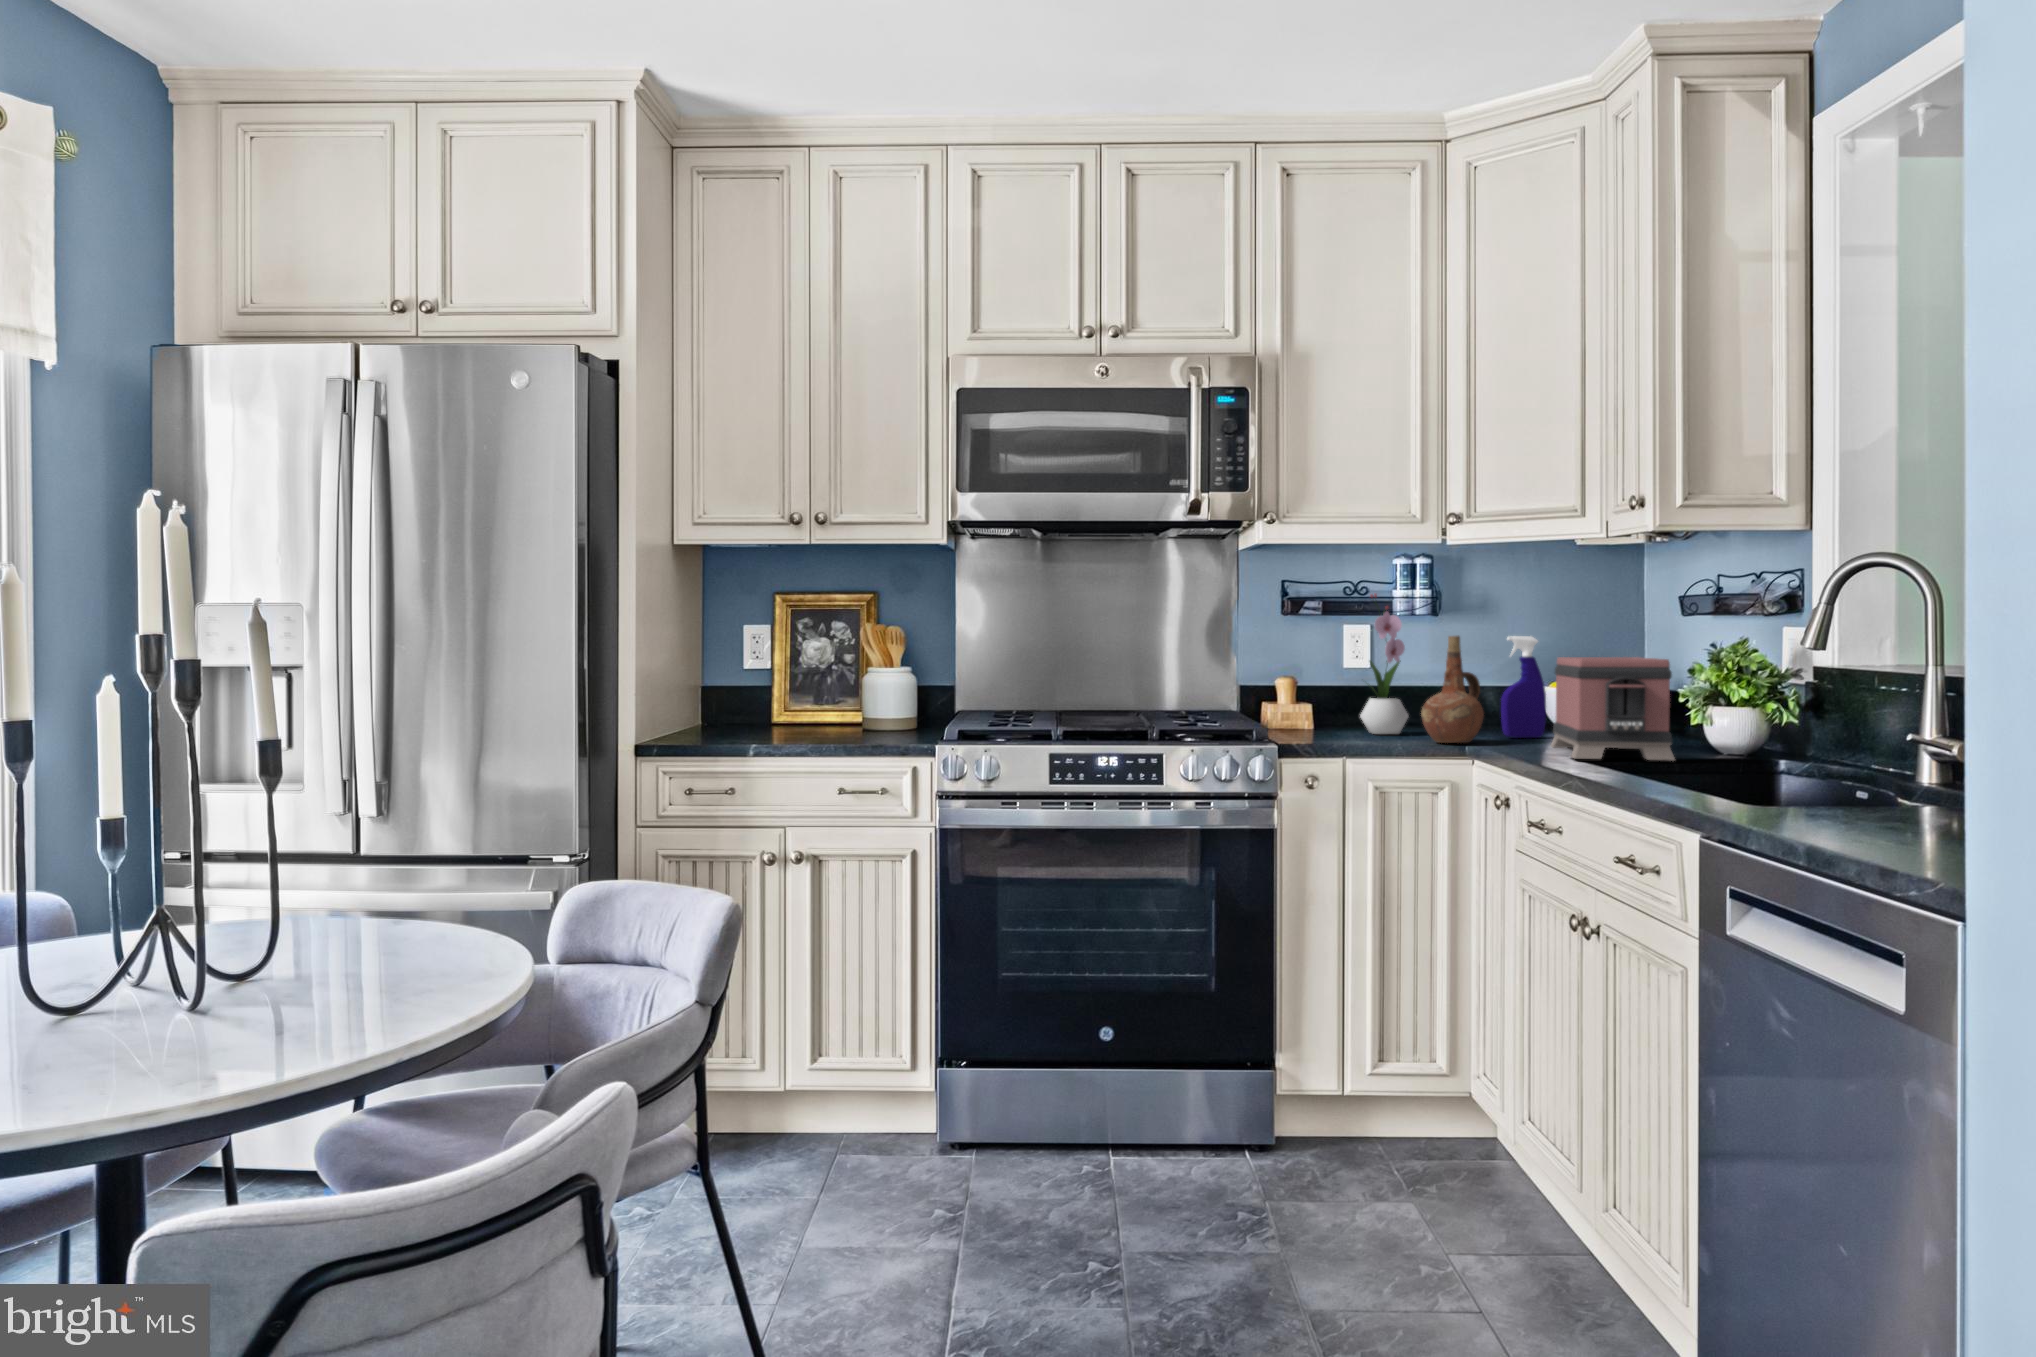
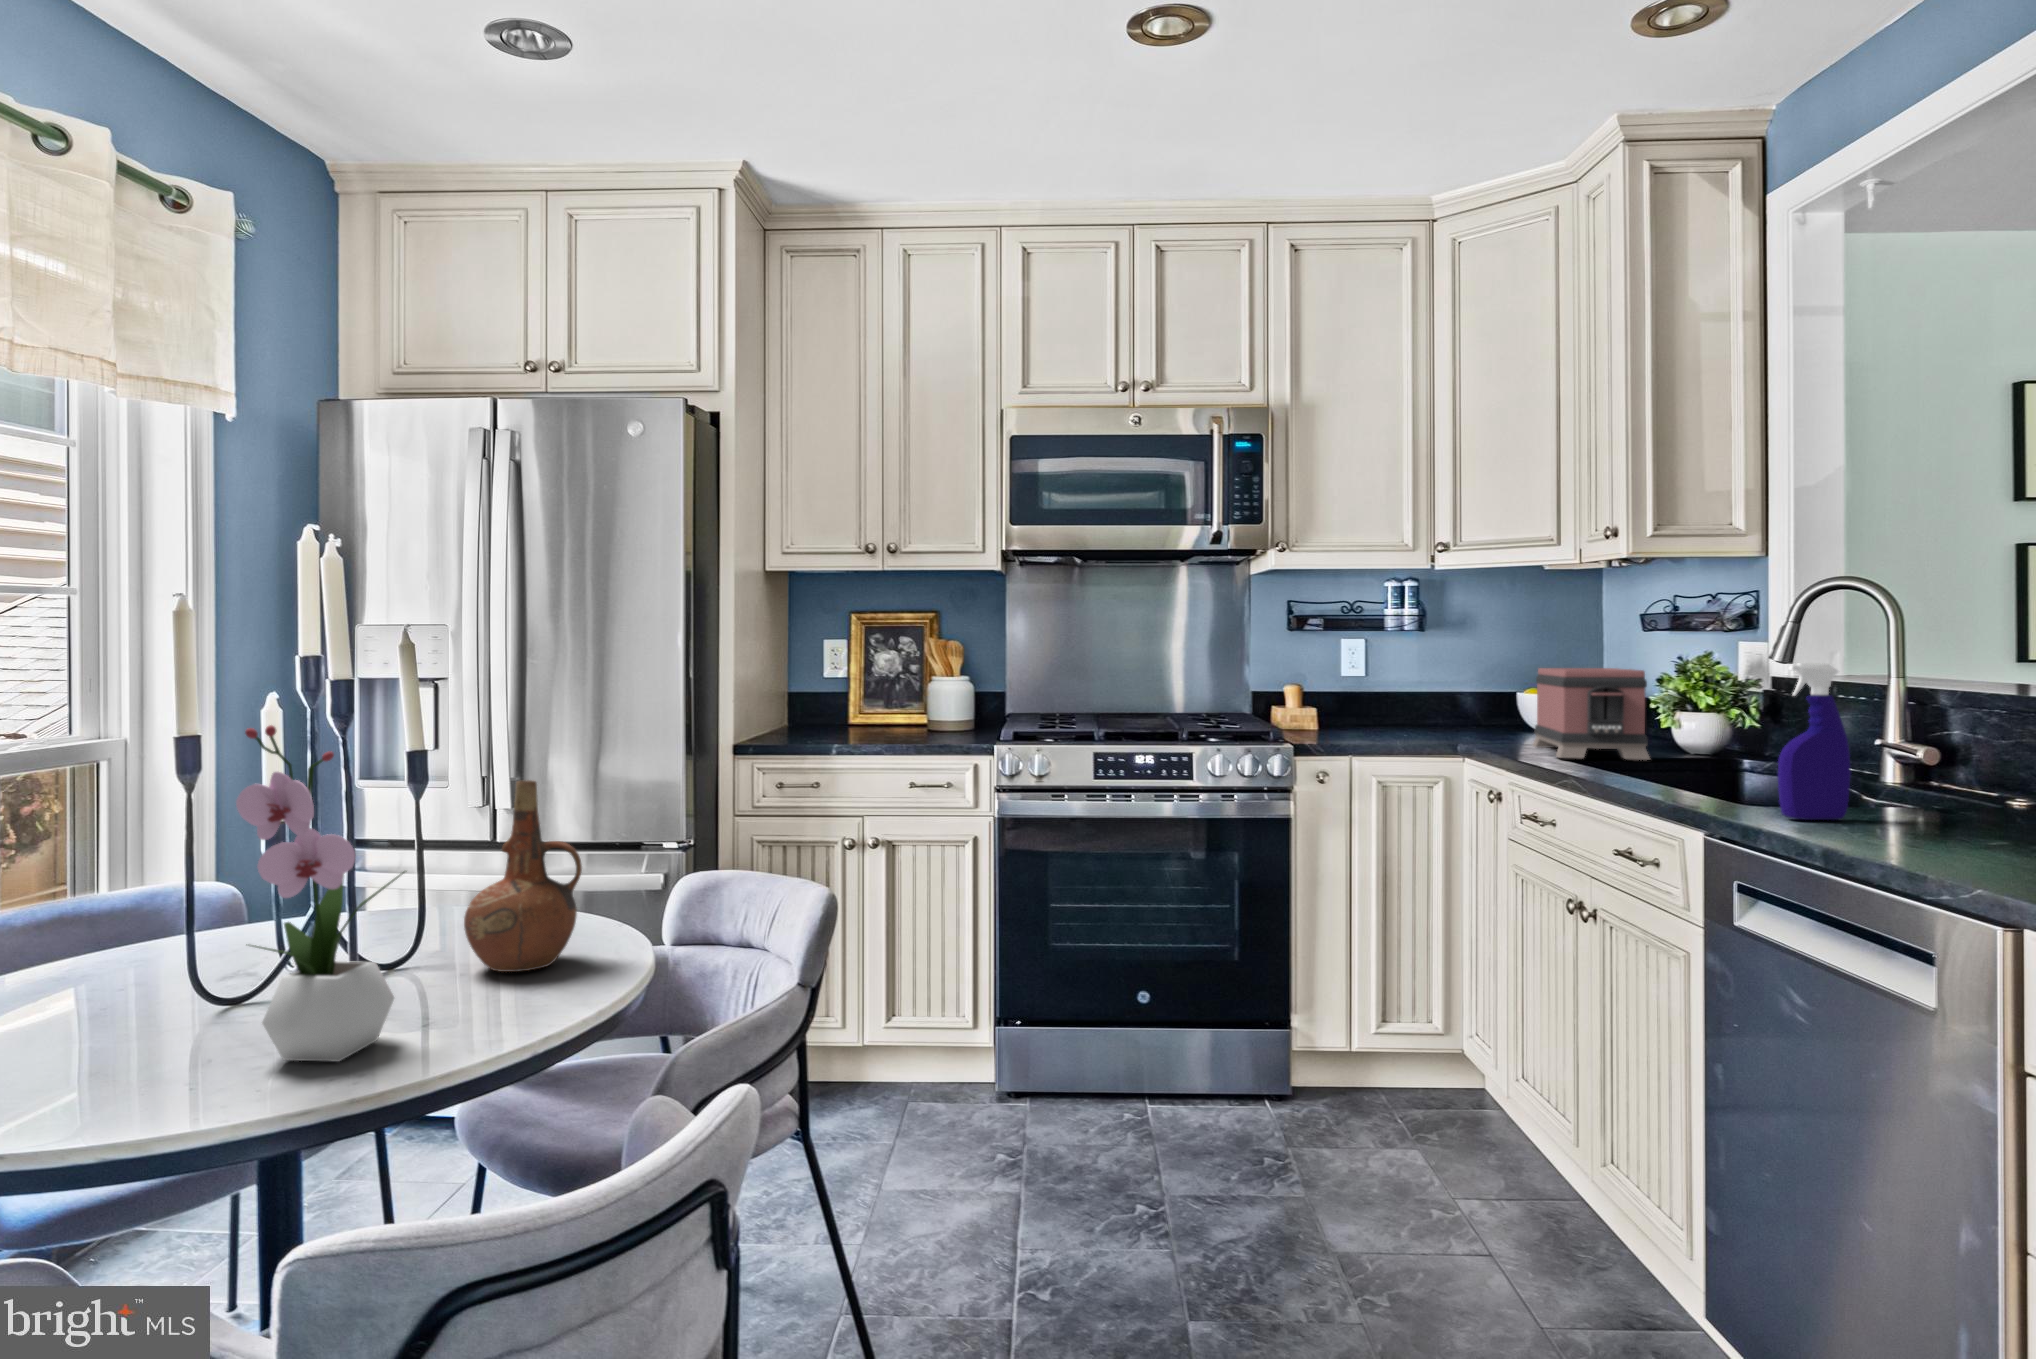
flower arrangement: present [1360,594,1408,734] -> present [236,725,407,1061]
ceramic pitcher: present [1421,636,1484,743] -> present [464,780,582,972]
spray bottle: present [1501,636,1546,738] -> present [1778,663,1851,820]

